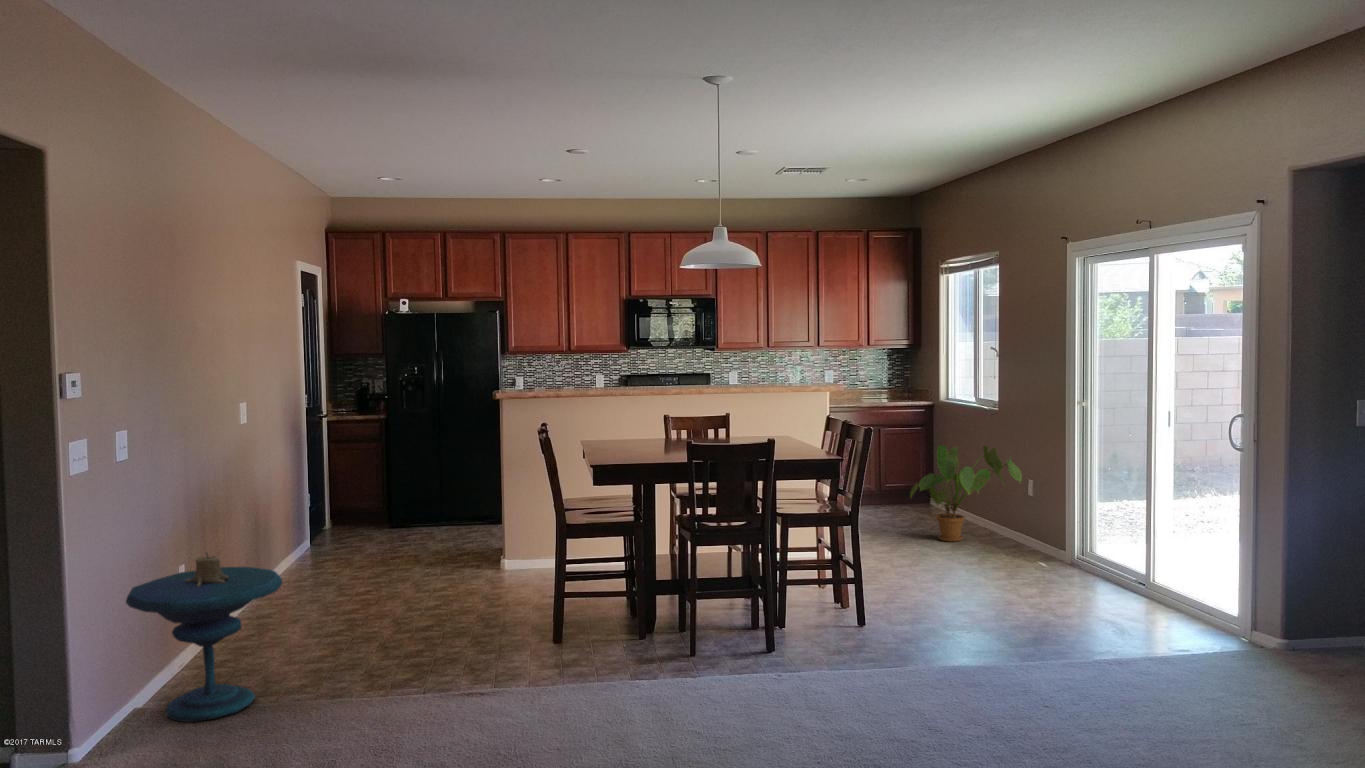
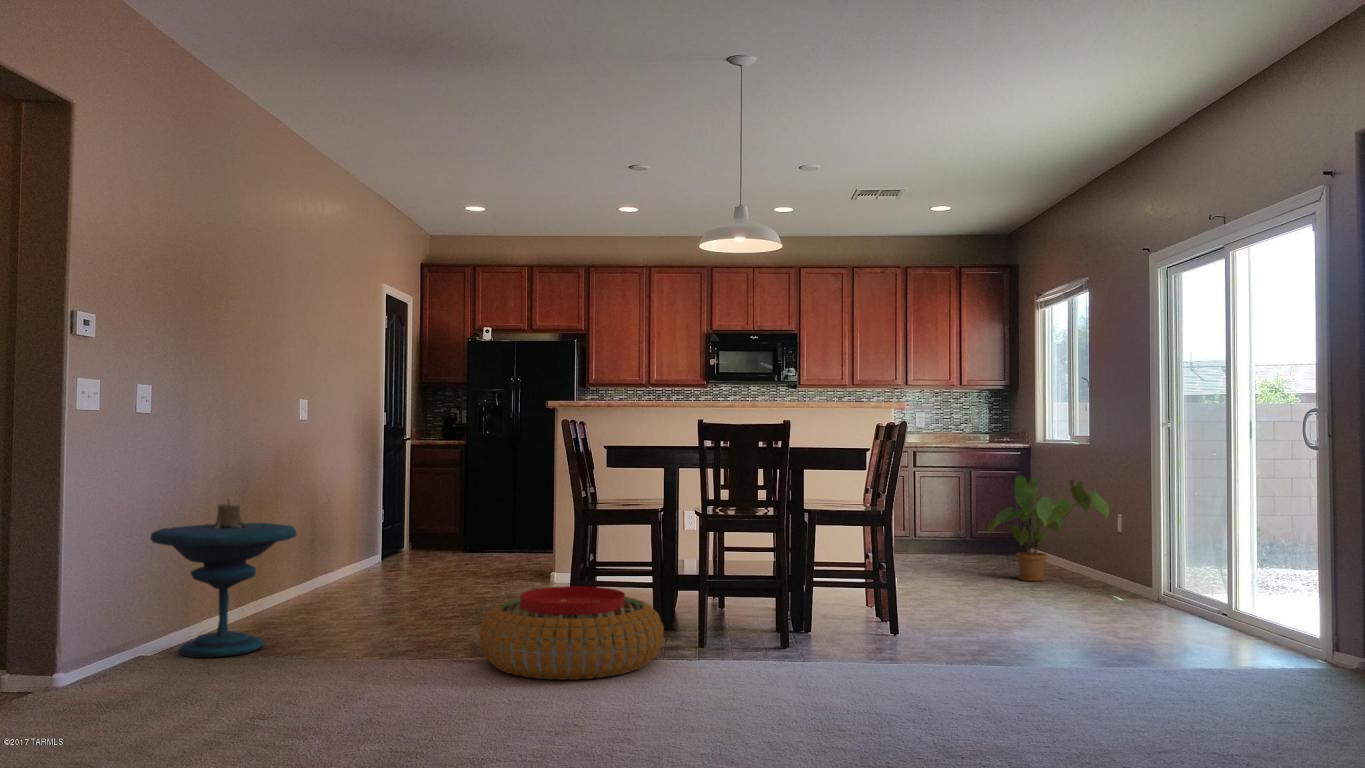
pouf: none [492,615,674,725] -> present [479,586,664,680]

